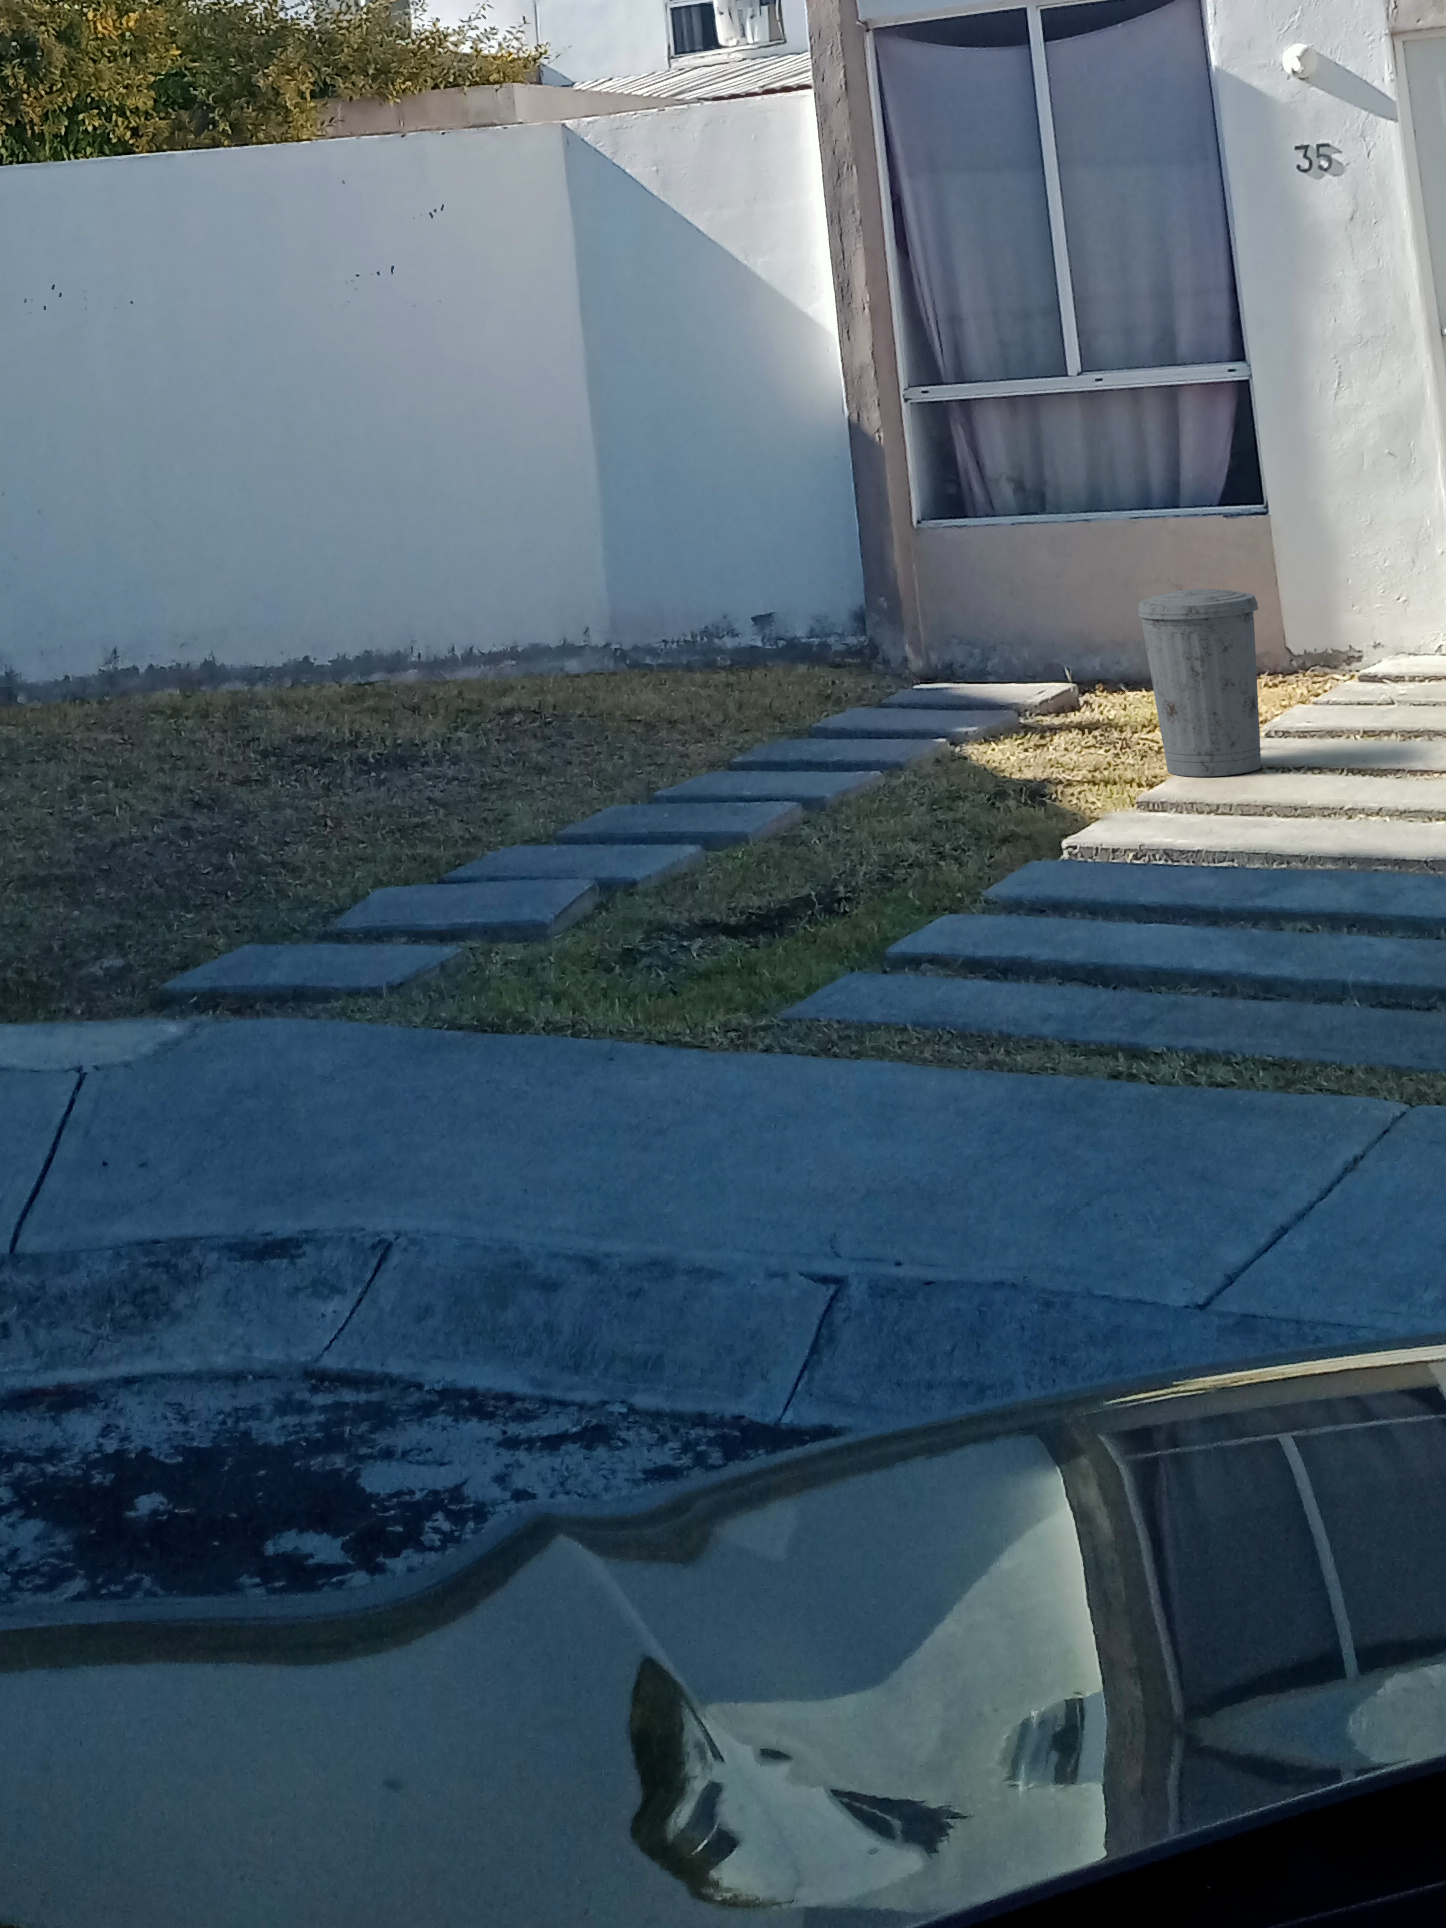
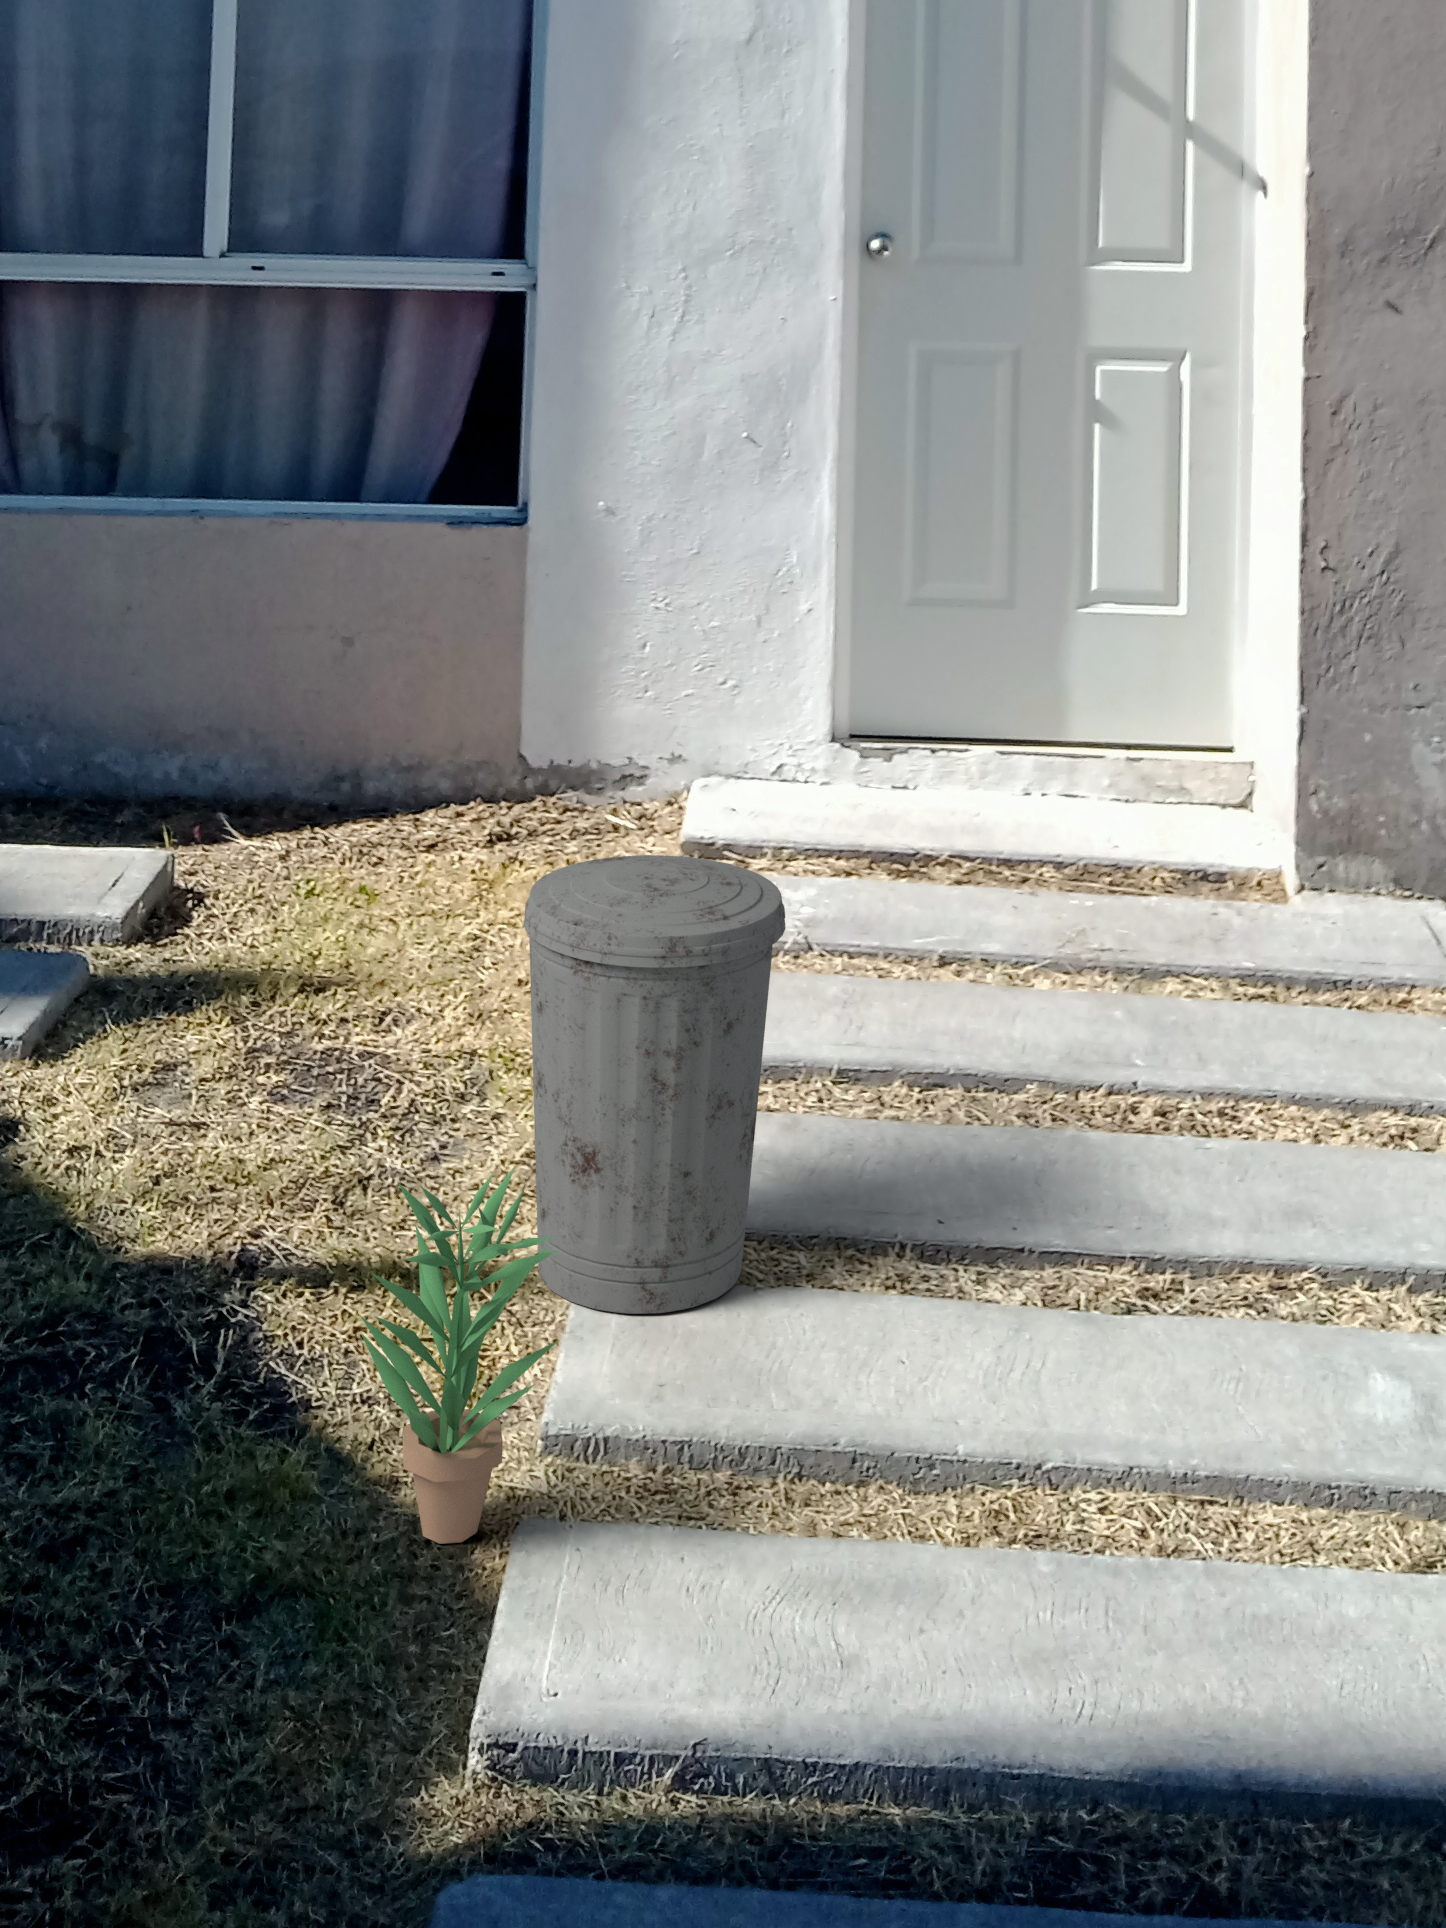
potted plant: none [1038,661,1115,811] -> present [360,1167,559,1544]

